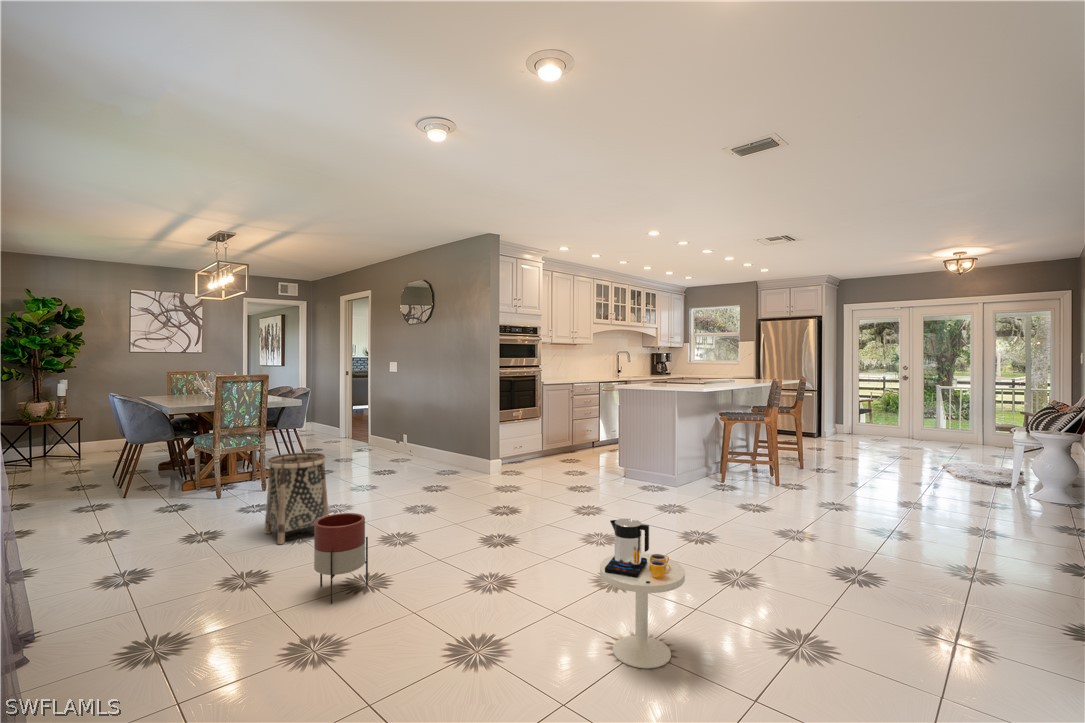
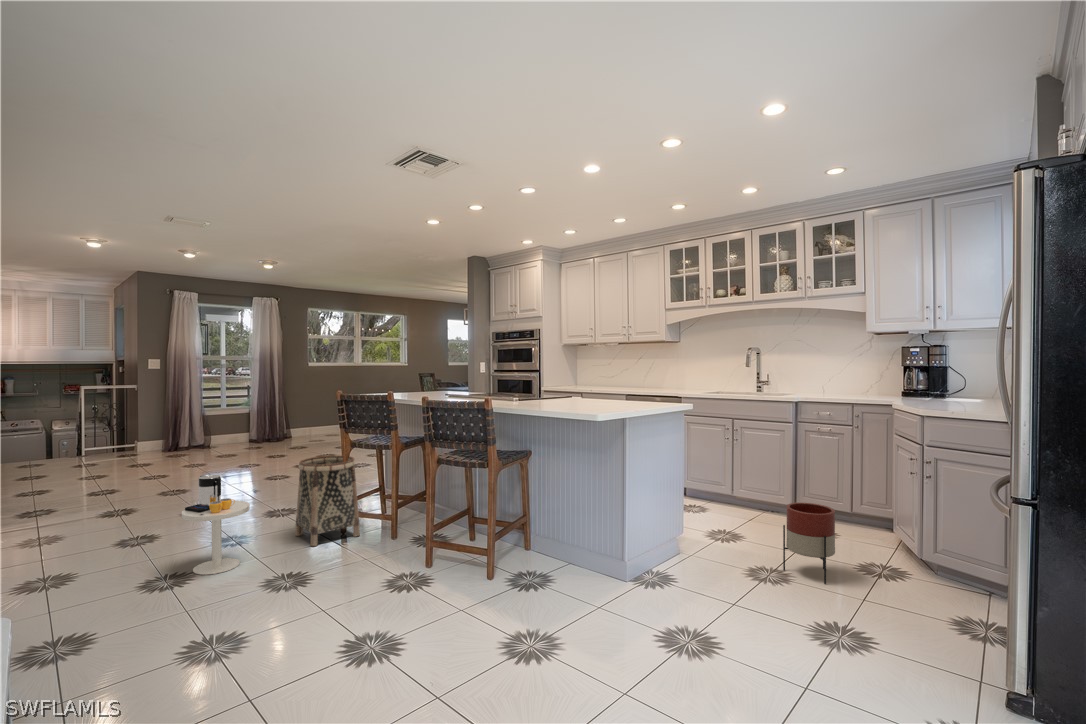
planter: present [314,513,368,604] -> present [783,503,835,584]
side table: present [600,519,685,669] -> present [182,475,250,575]

